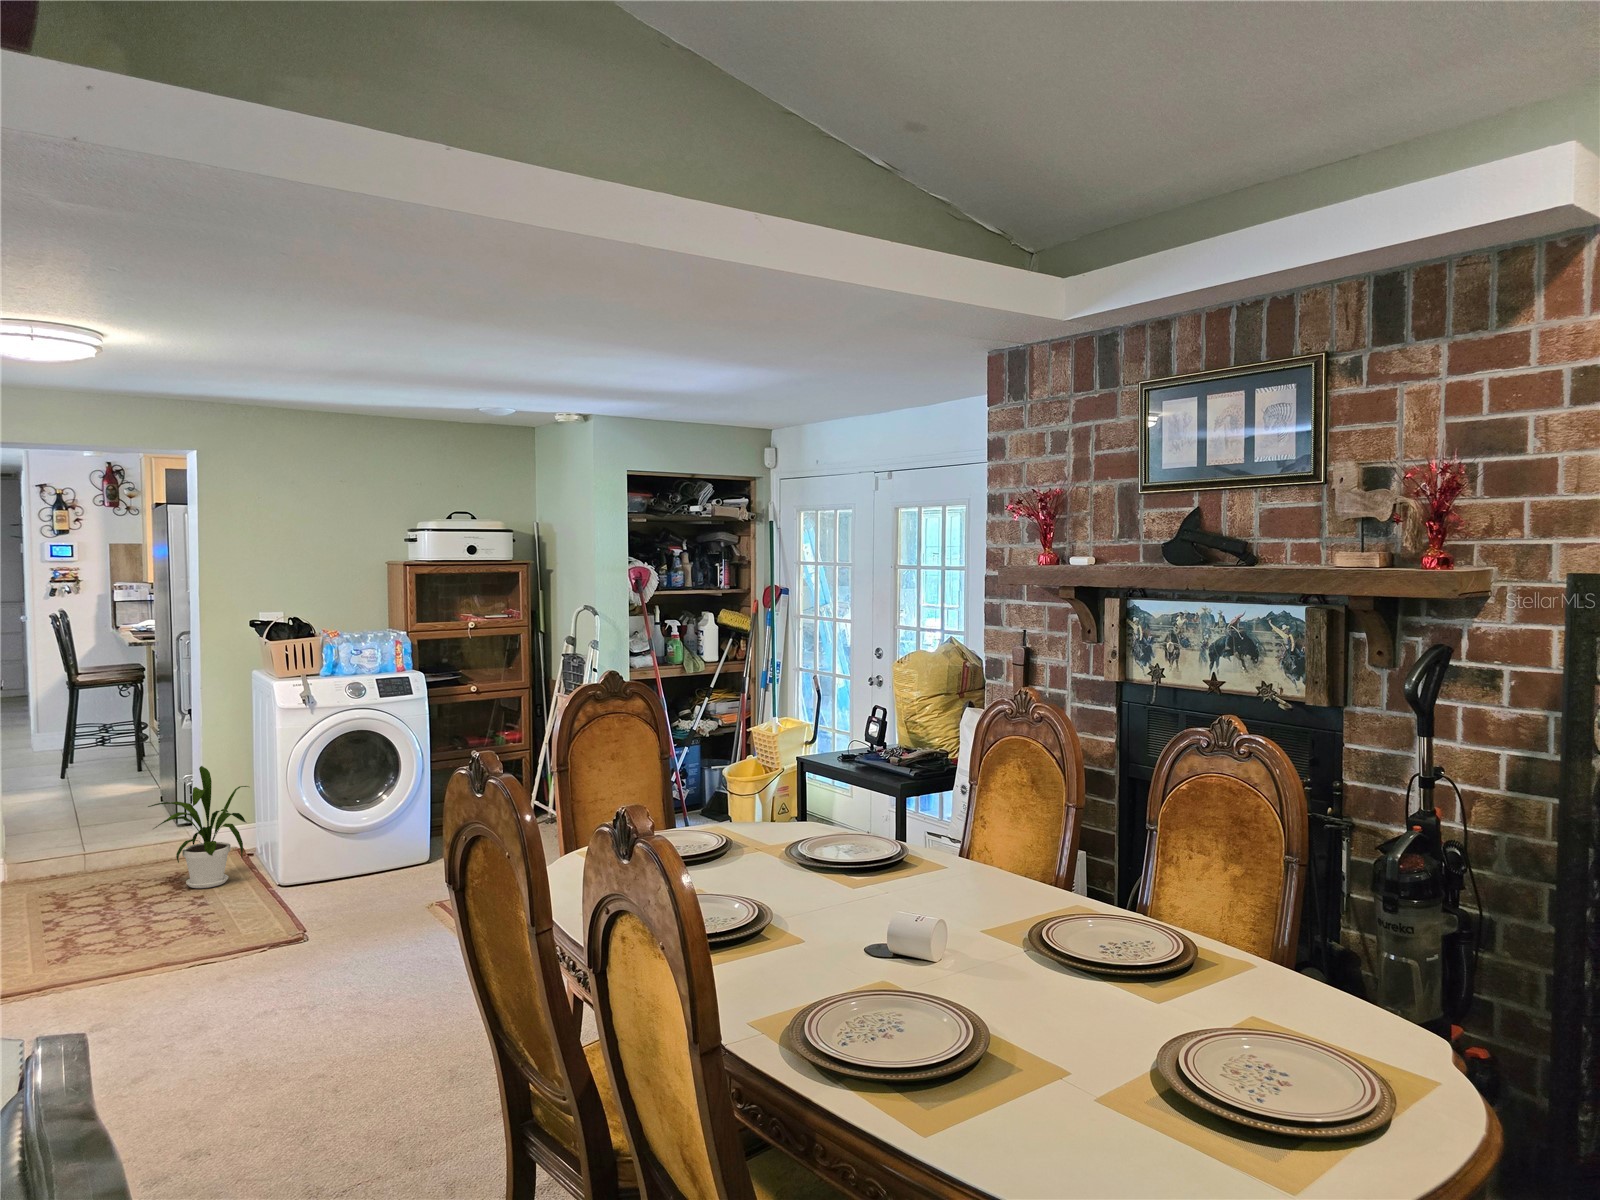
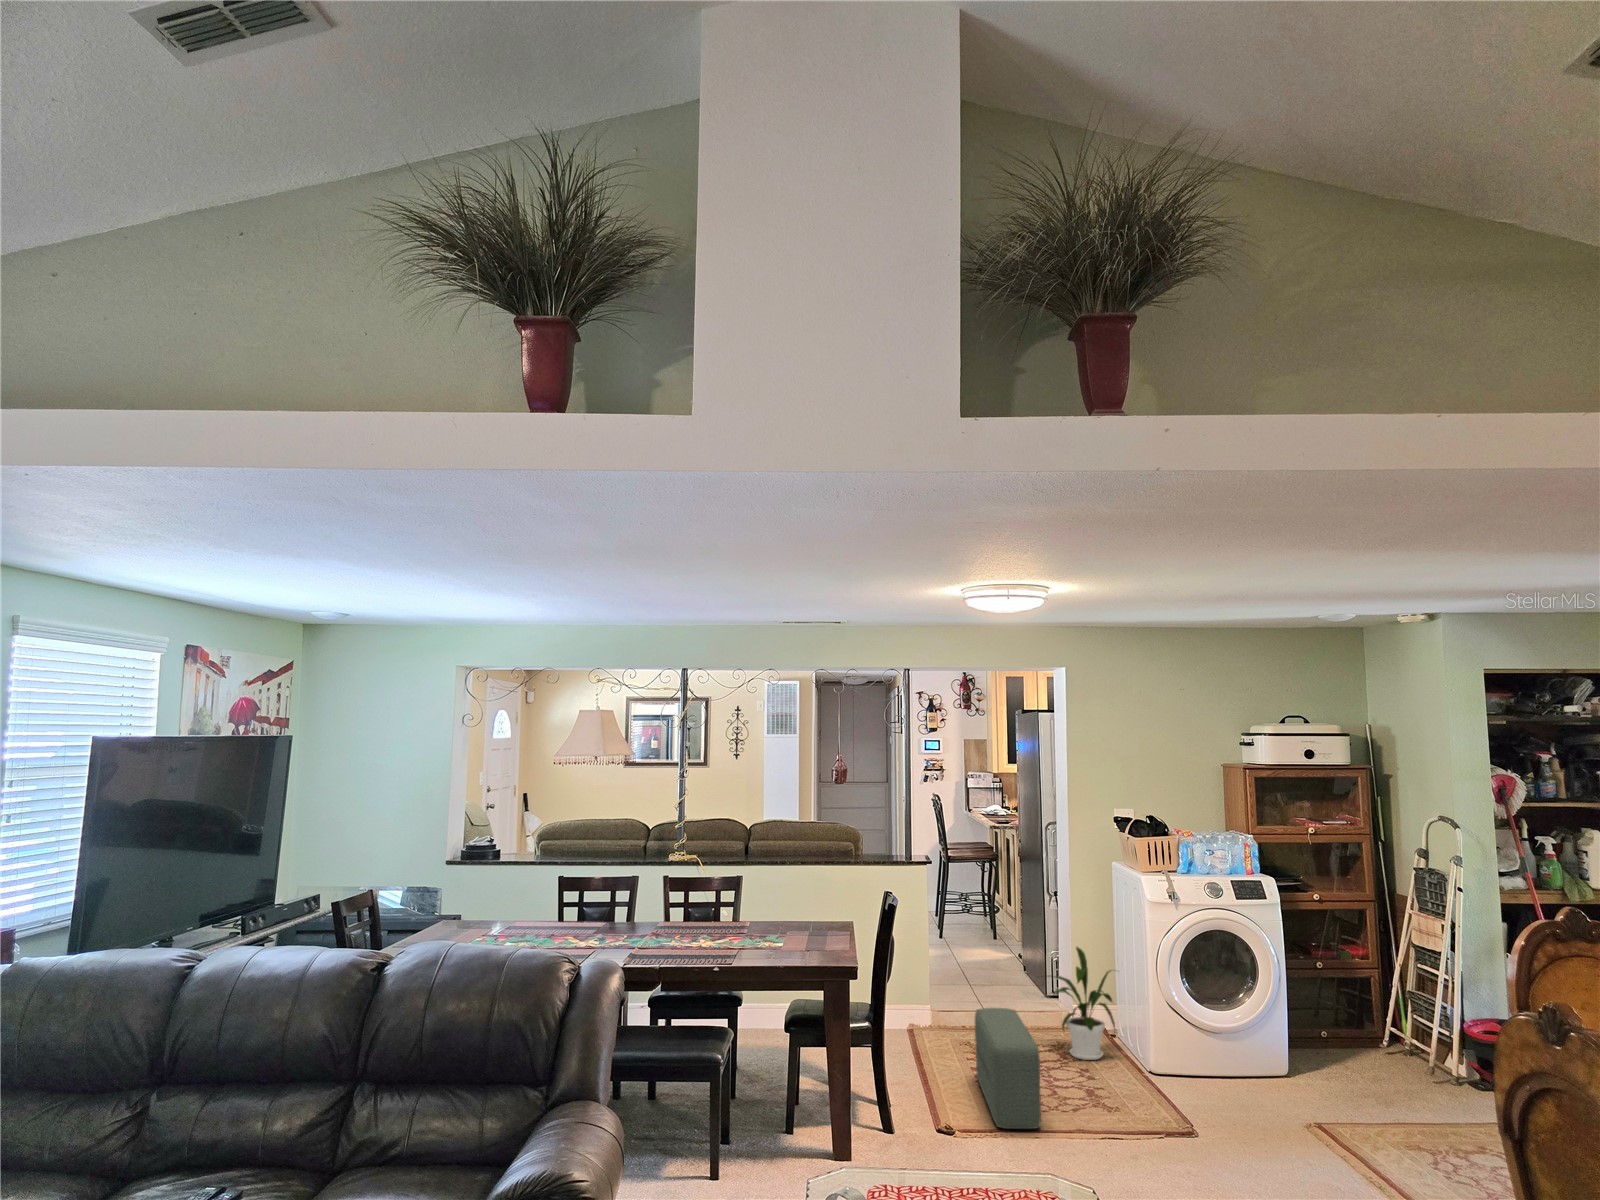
pouf: none [42,846,115,983] -> present [975,1008,1041,1129]

